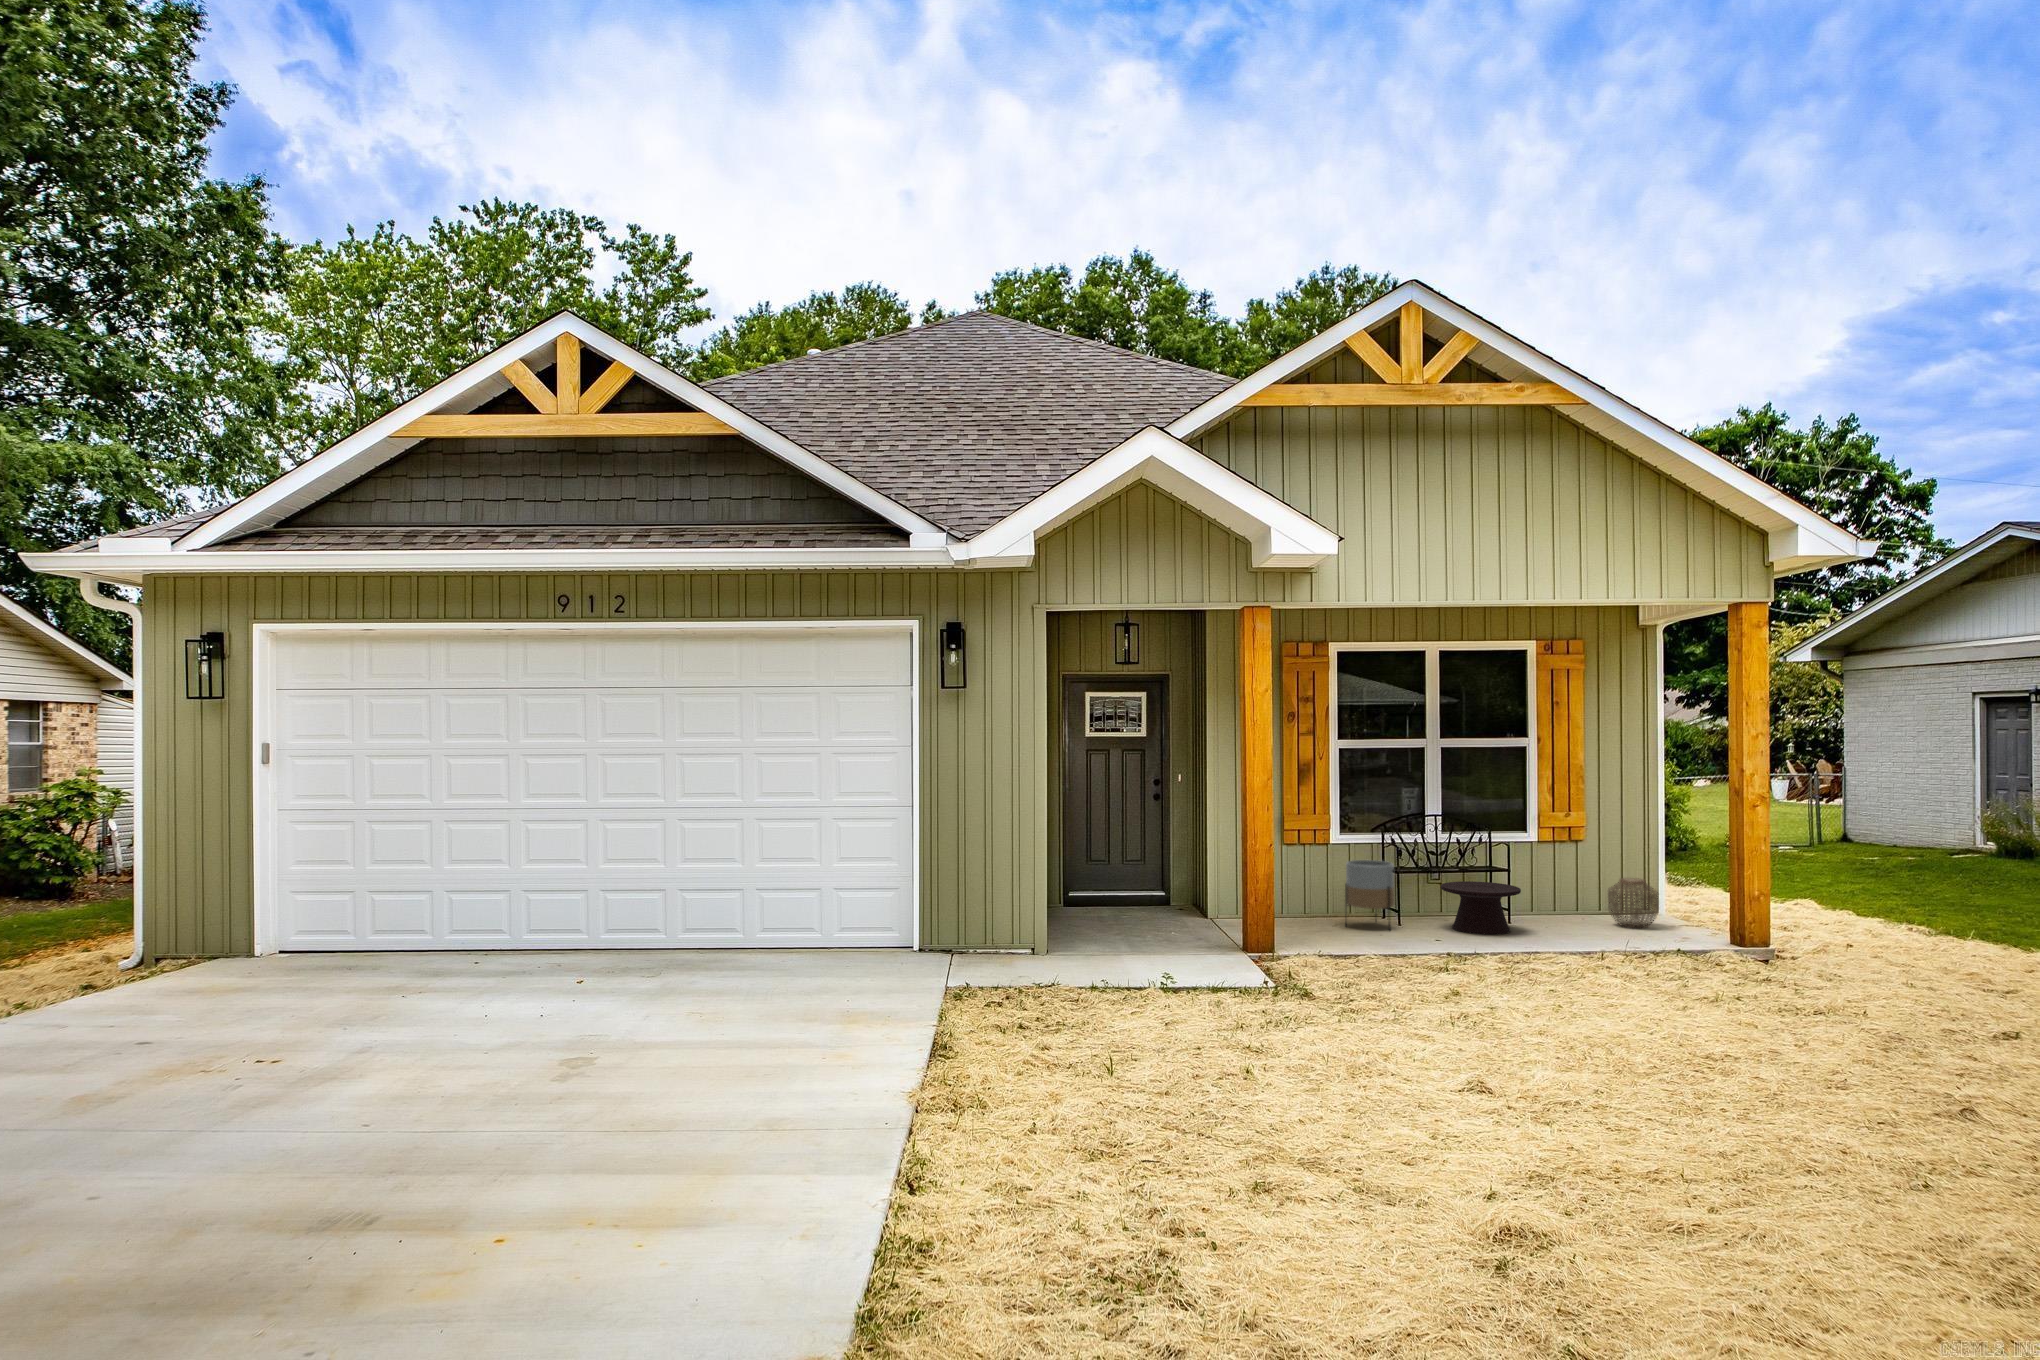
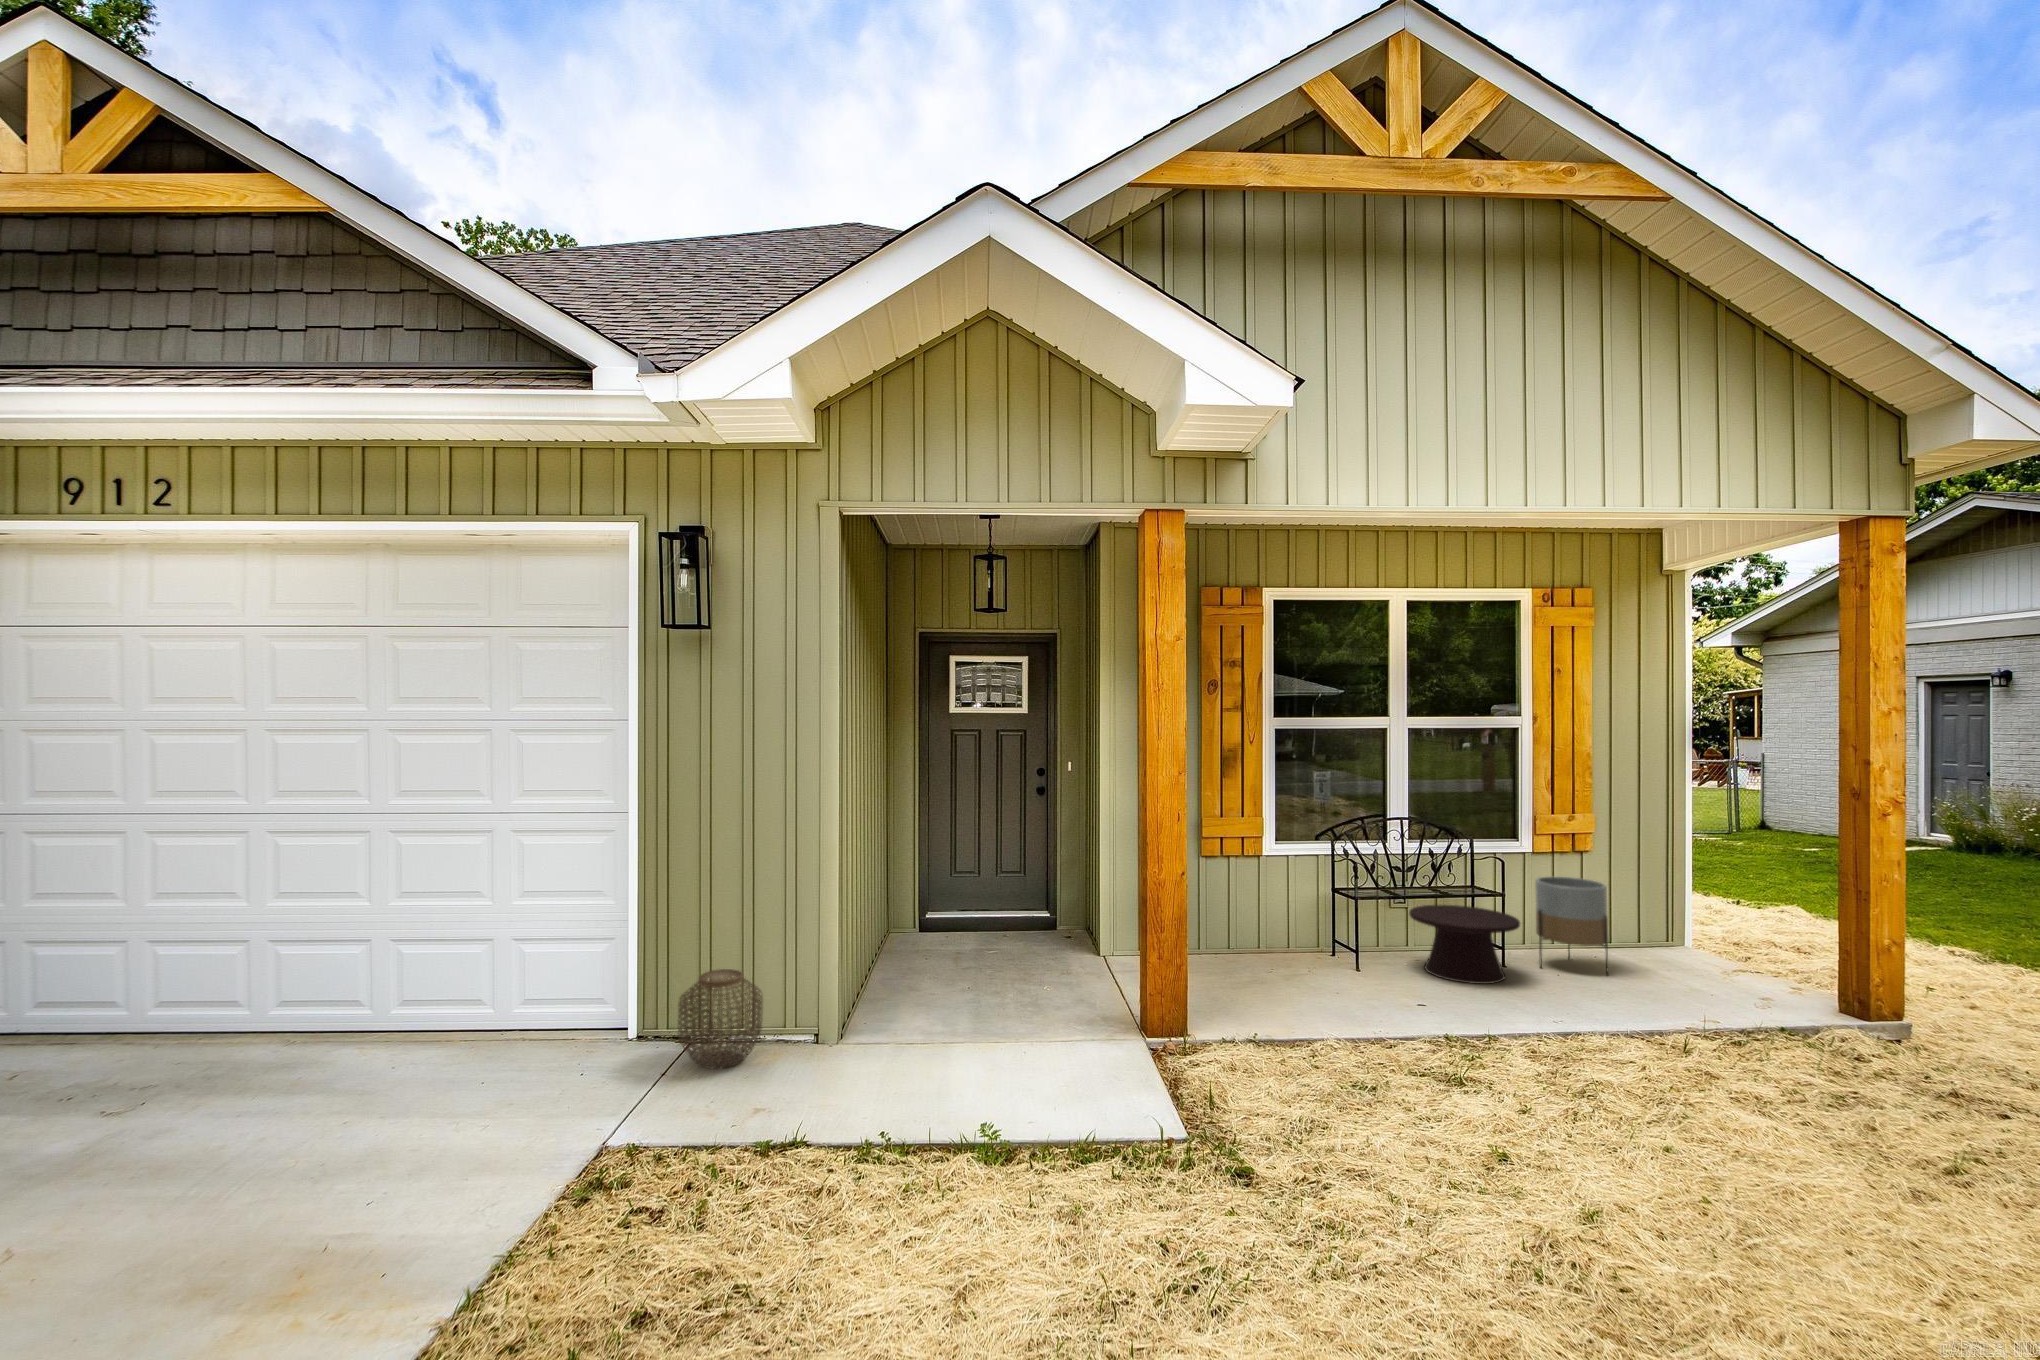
planter: present [1345,860,1395,915] -> present [1535,876,1608,975]
woven basket: present [1608,878,1659,928] -> present [678,969,763,1069]

